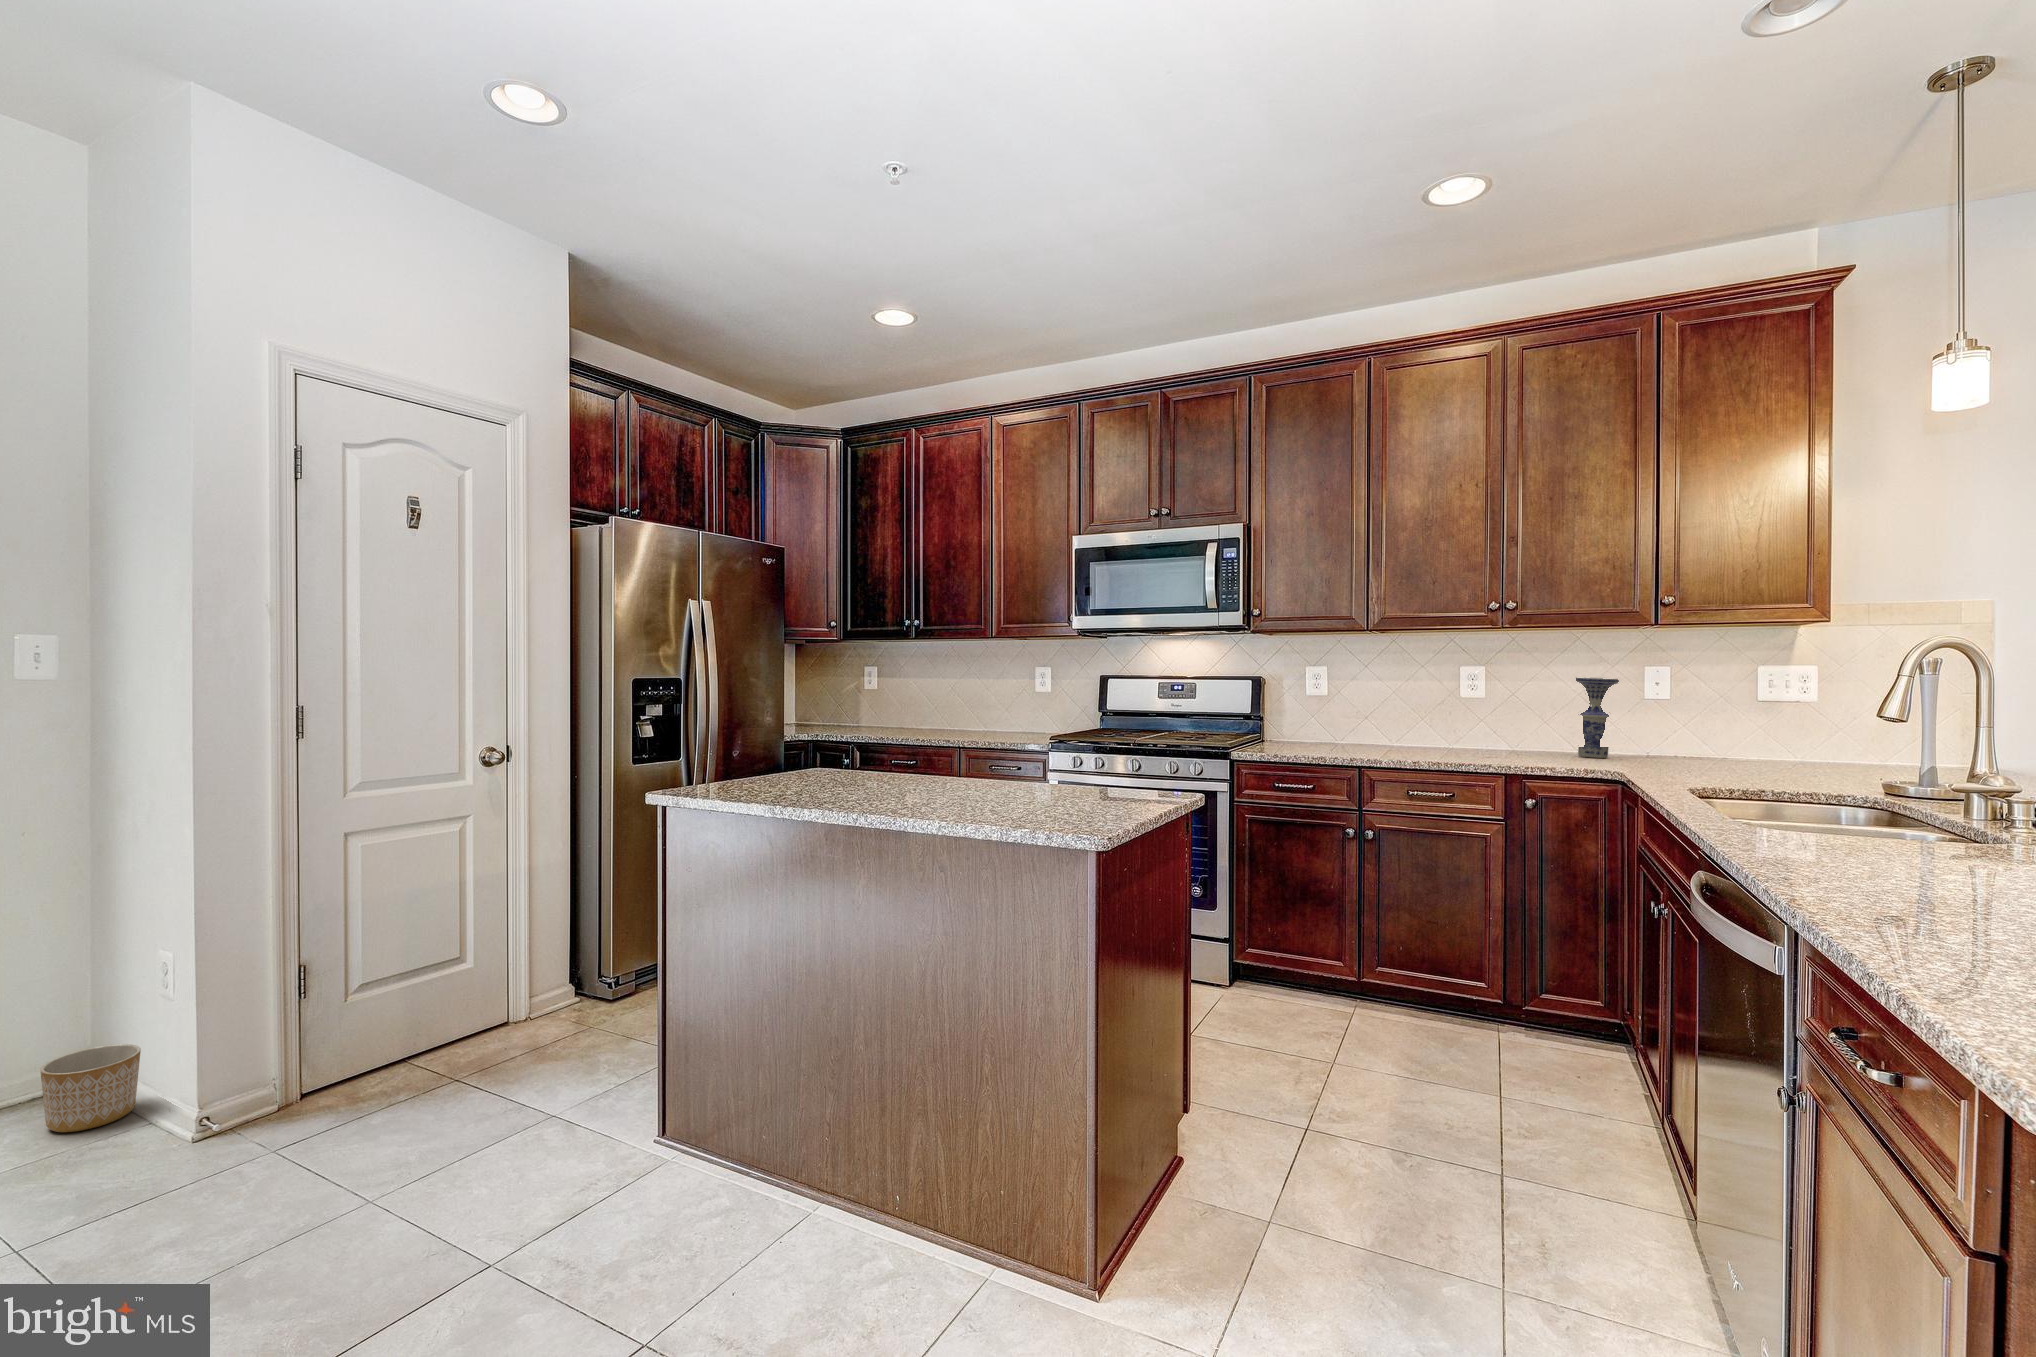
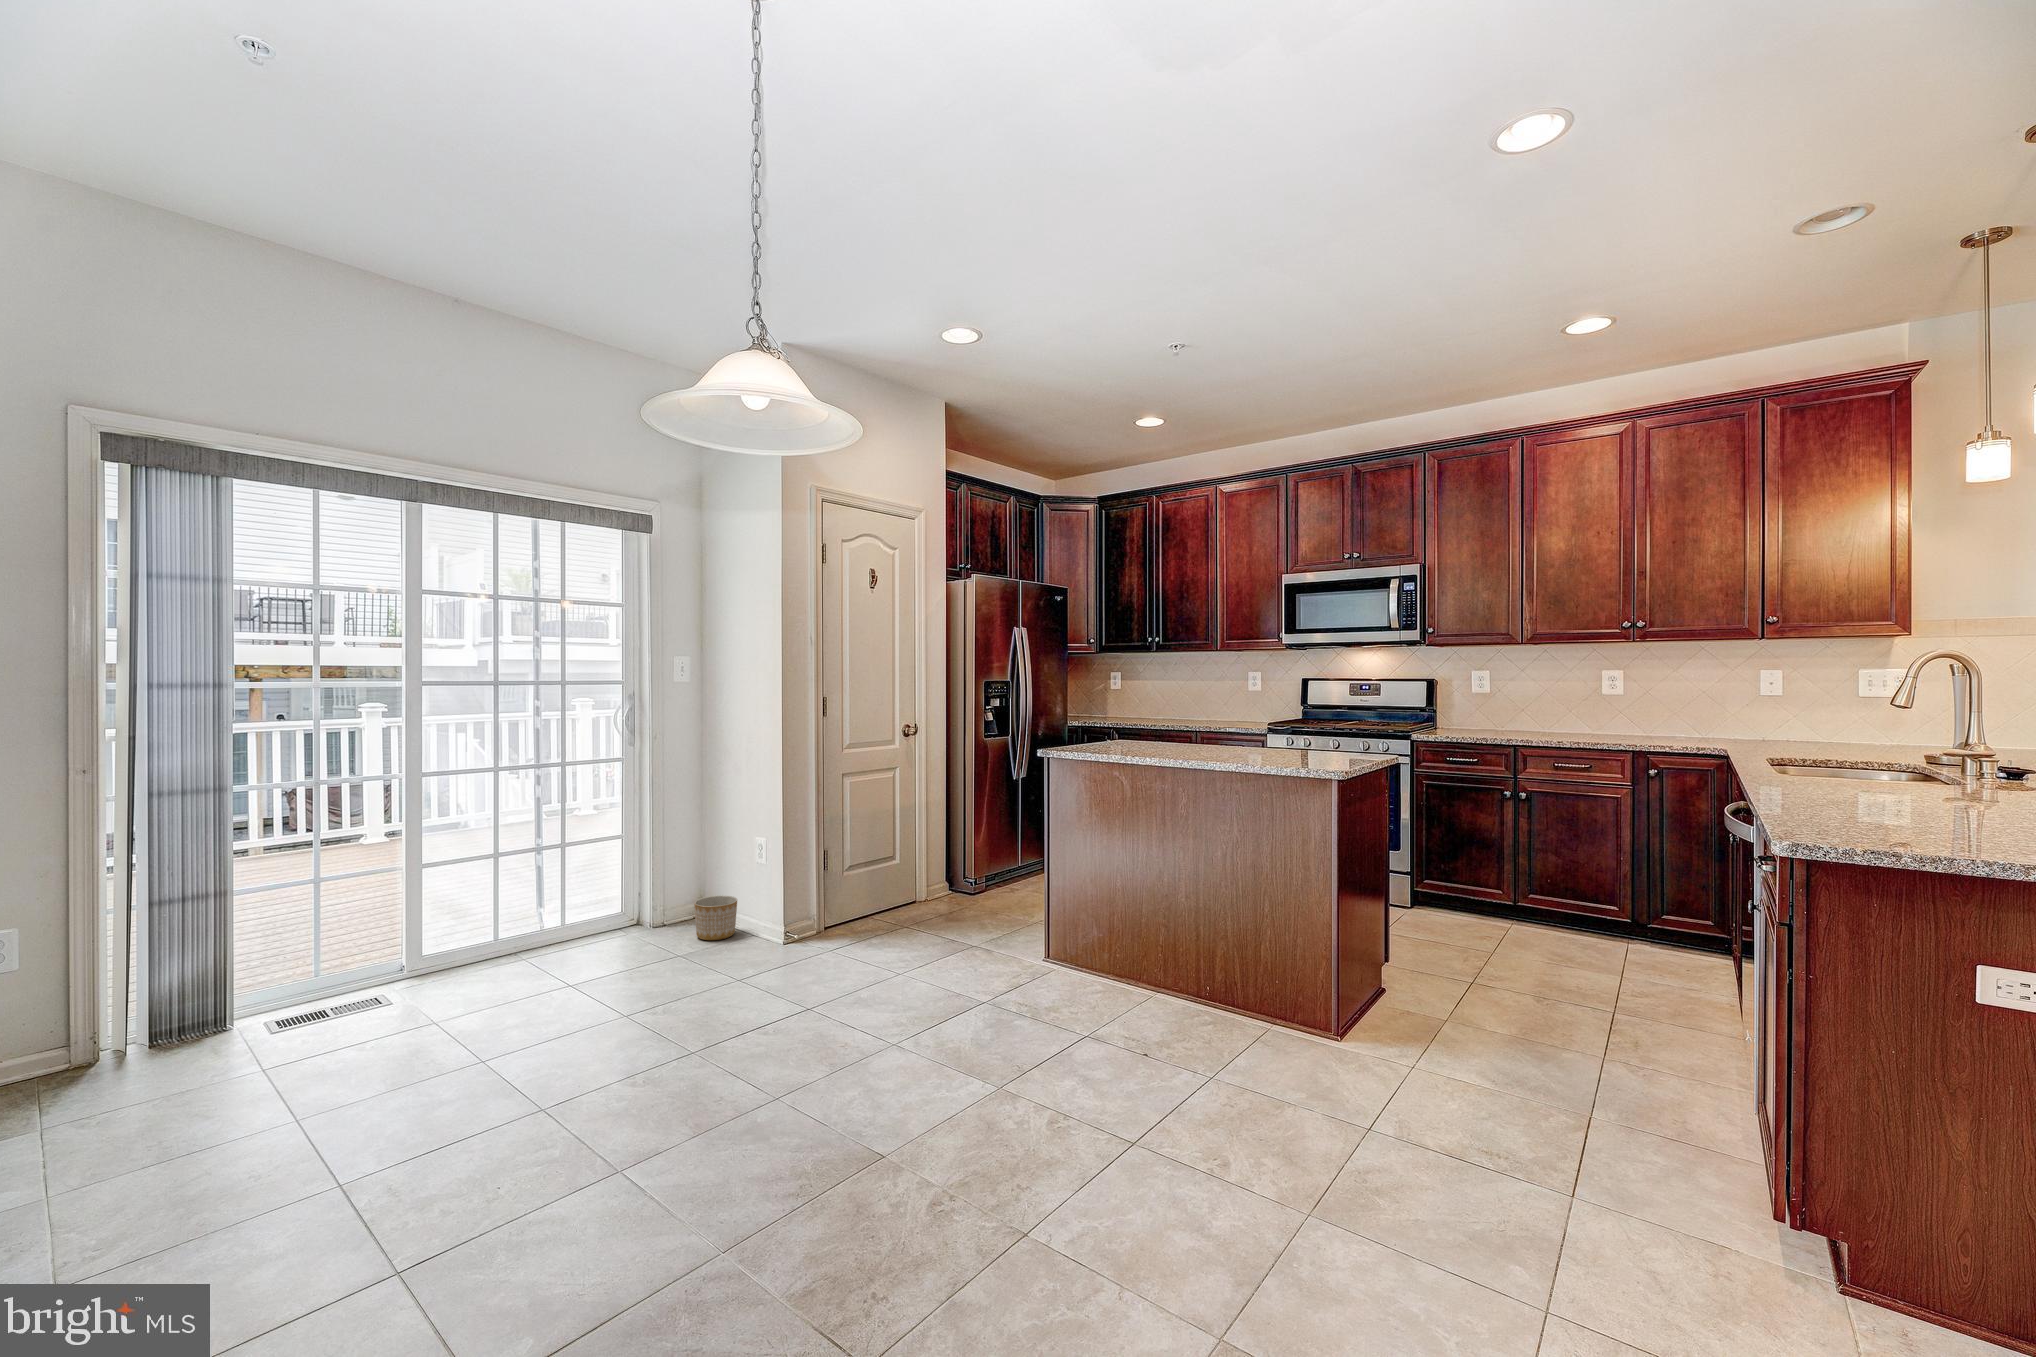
vase: present [1576,677,1619,758] -> none [1699,678,1737,742]

